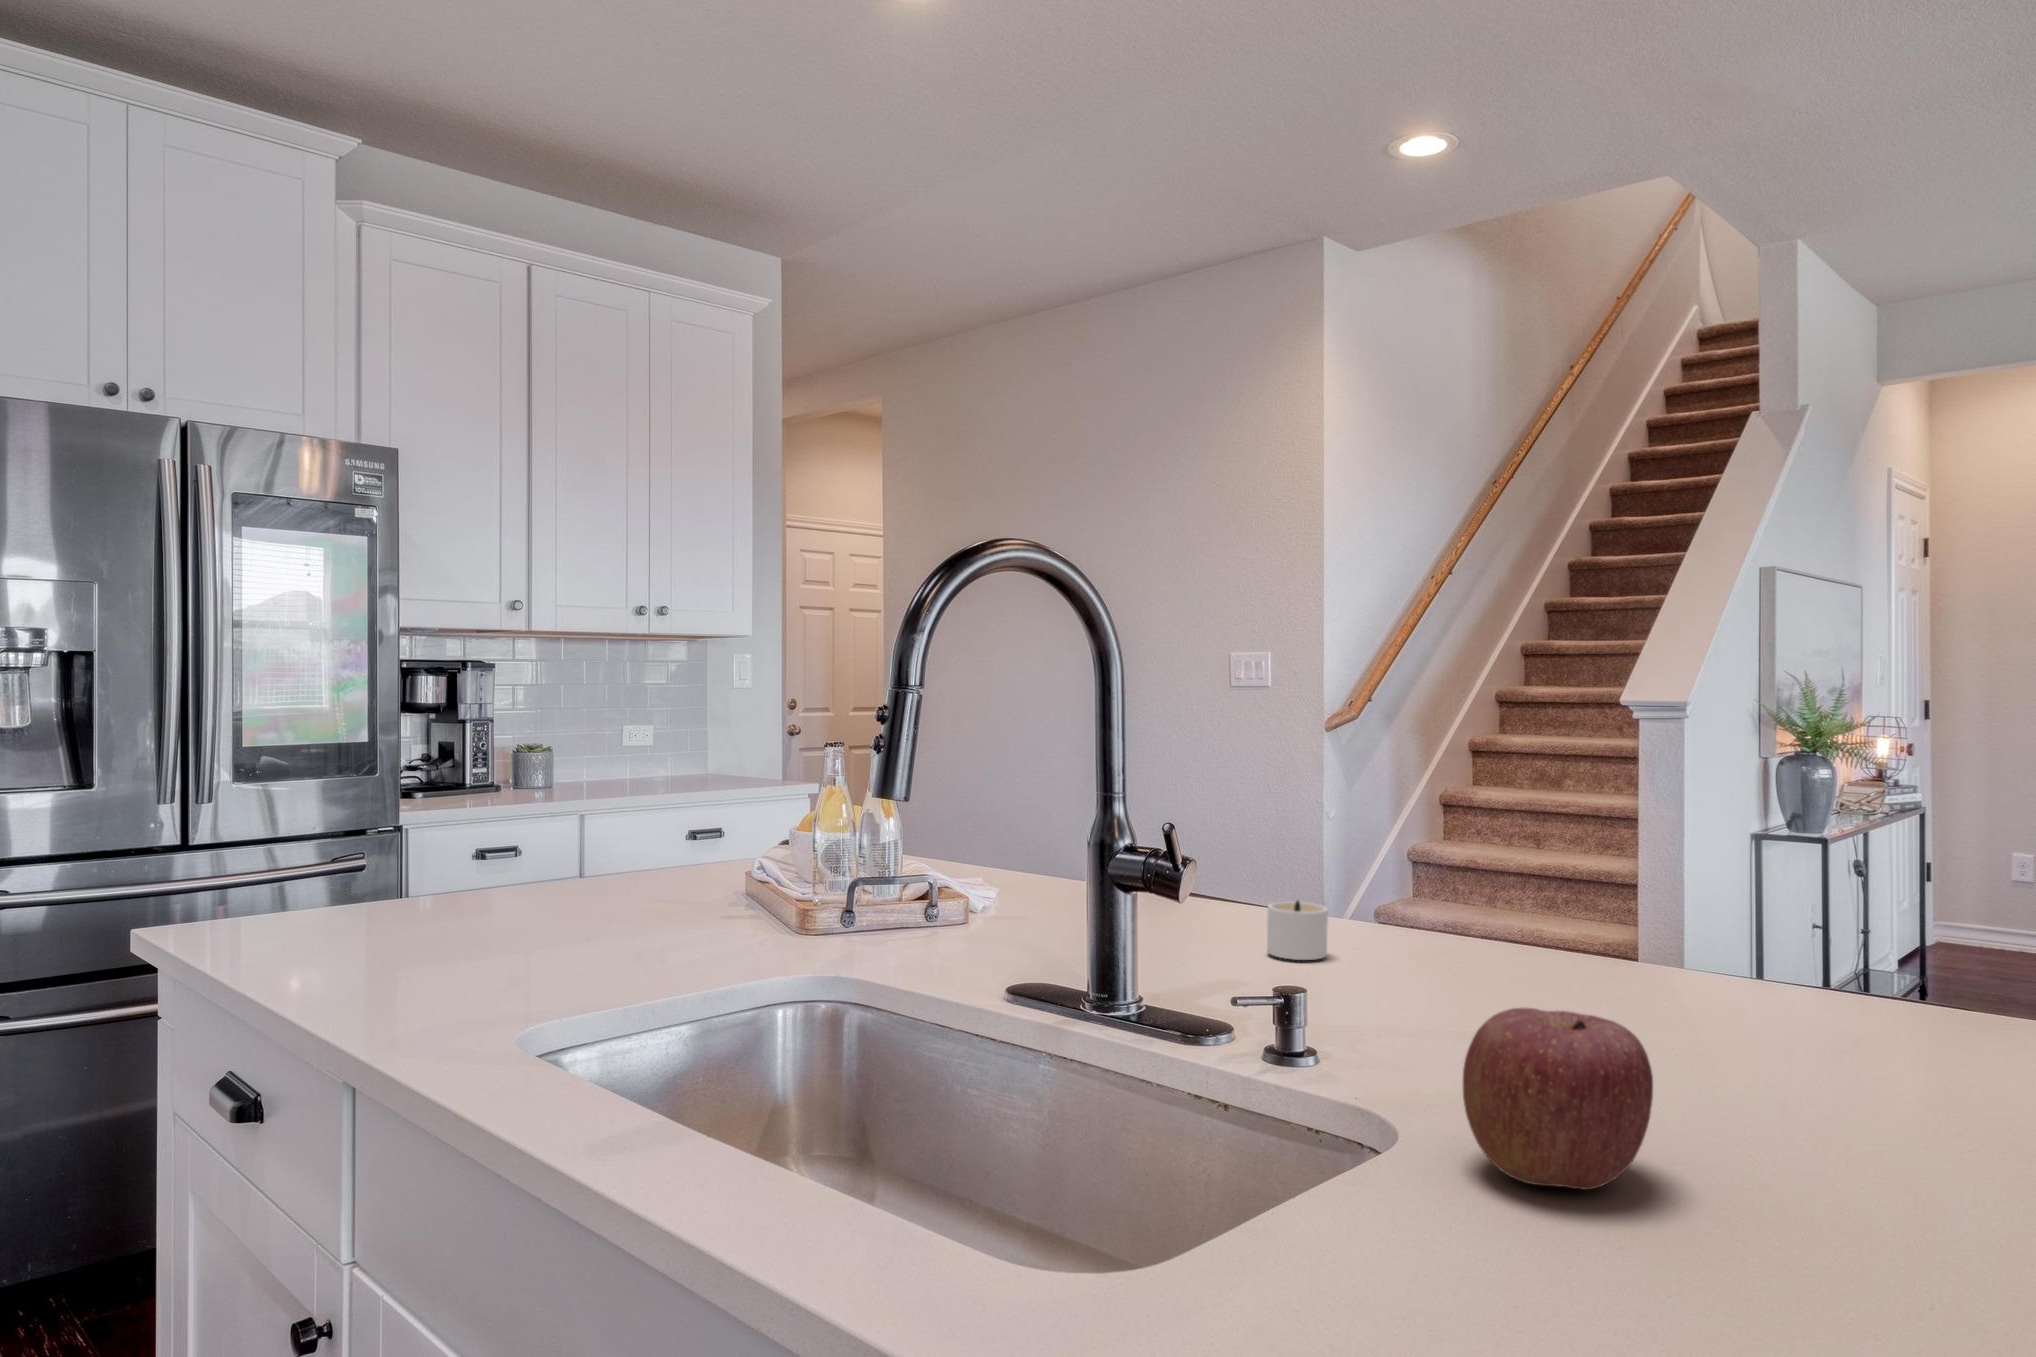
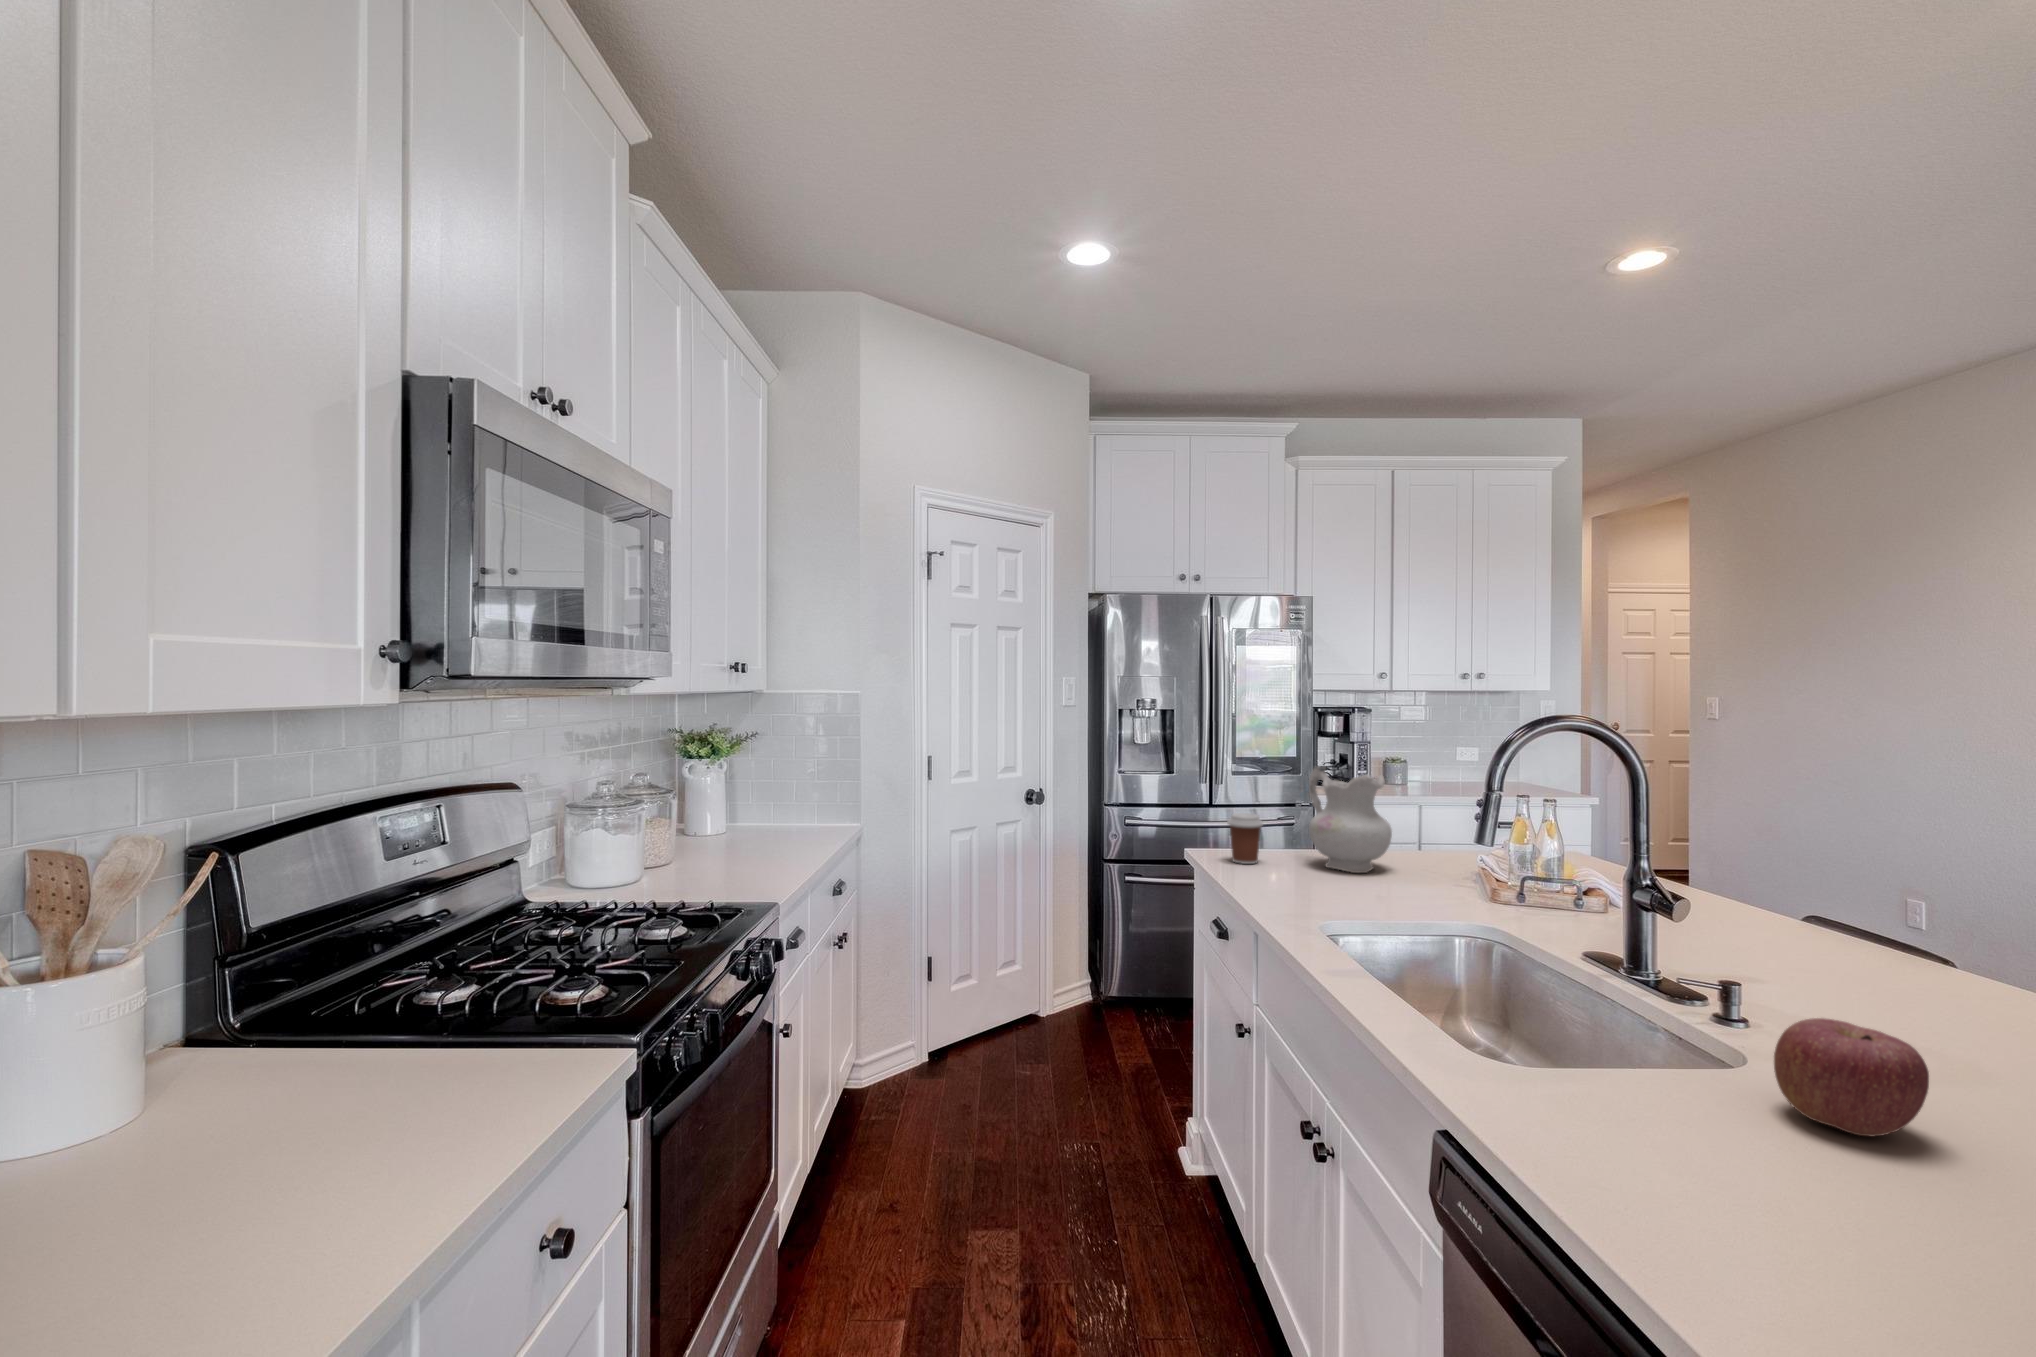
ceramic pitcher: none [460,721,626,927] -> present [1309,766,1392,873]
coffee cup: none [274,831,364,944] -> present [1227,813,1263,864]
candle: present [1267,901,1328,960] -> none [1828,936,1912,983]

